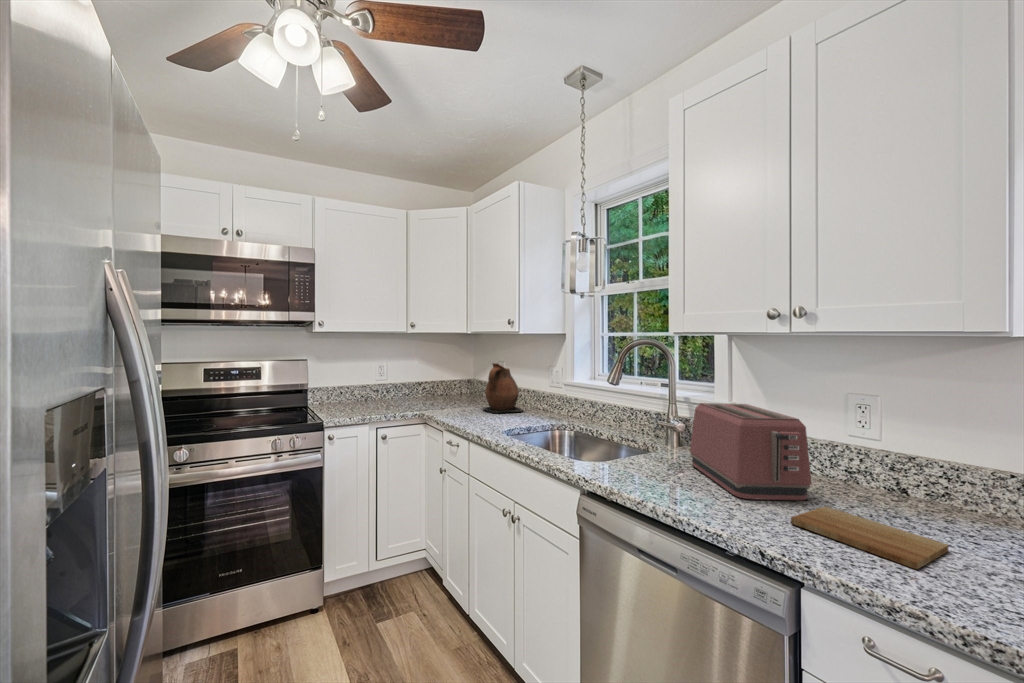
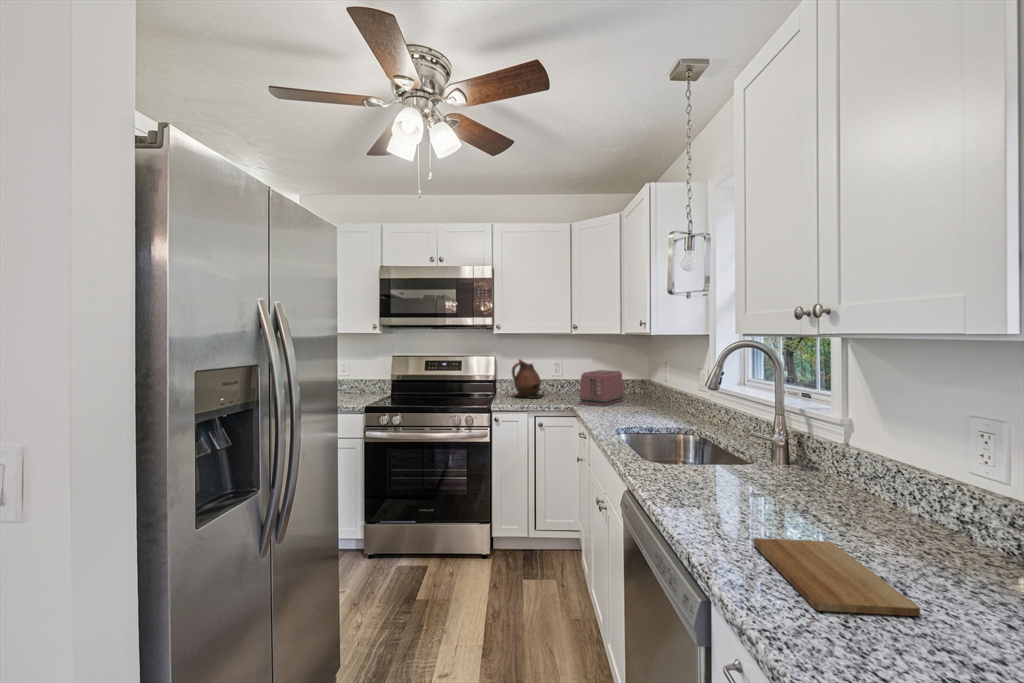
ceramic pitcher: present [483,363,524,412] -> present [512,359,543,398]
toaster: present [690,403,811,500] -> present [579,370,624,406]

